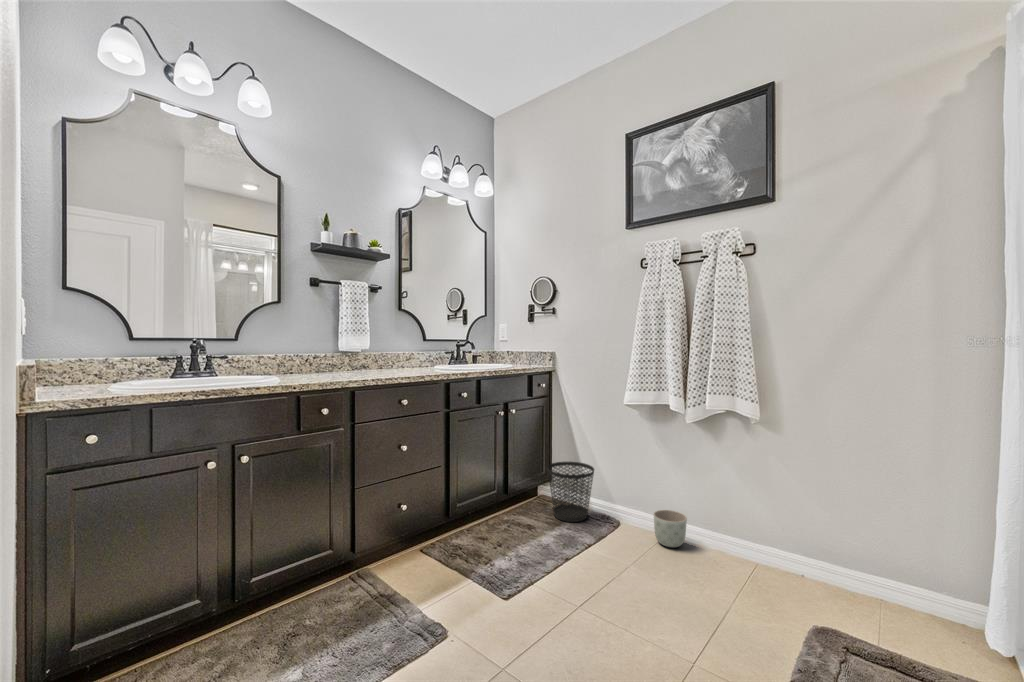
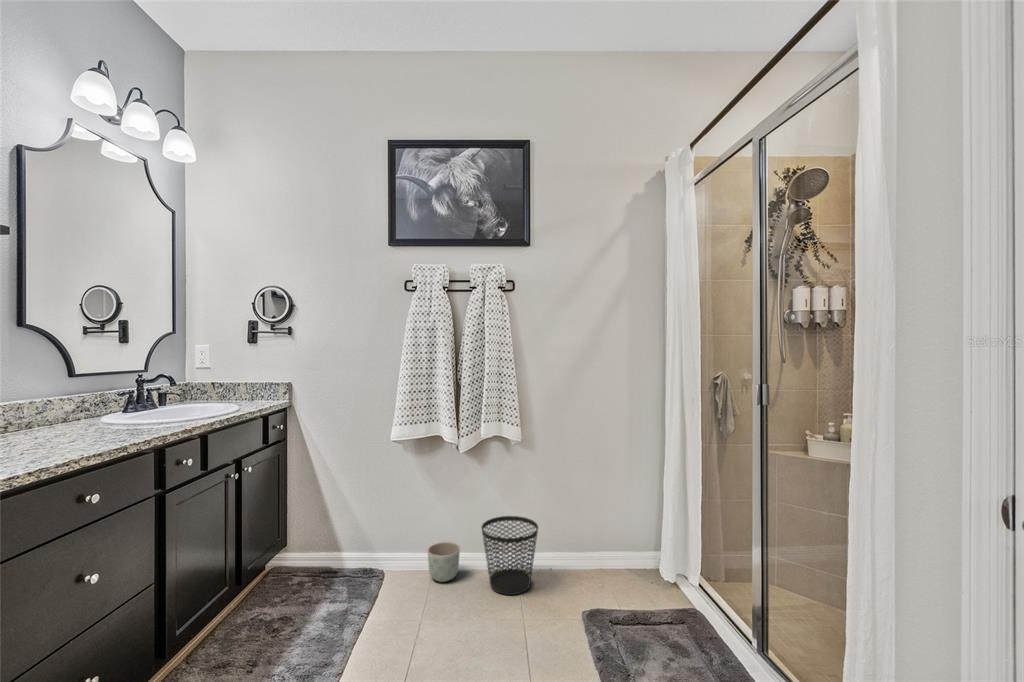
wastebasket: present [547,462,594,522] -> present [482,516,538,595]

